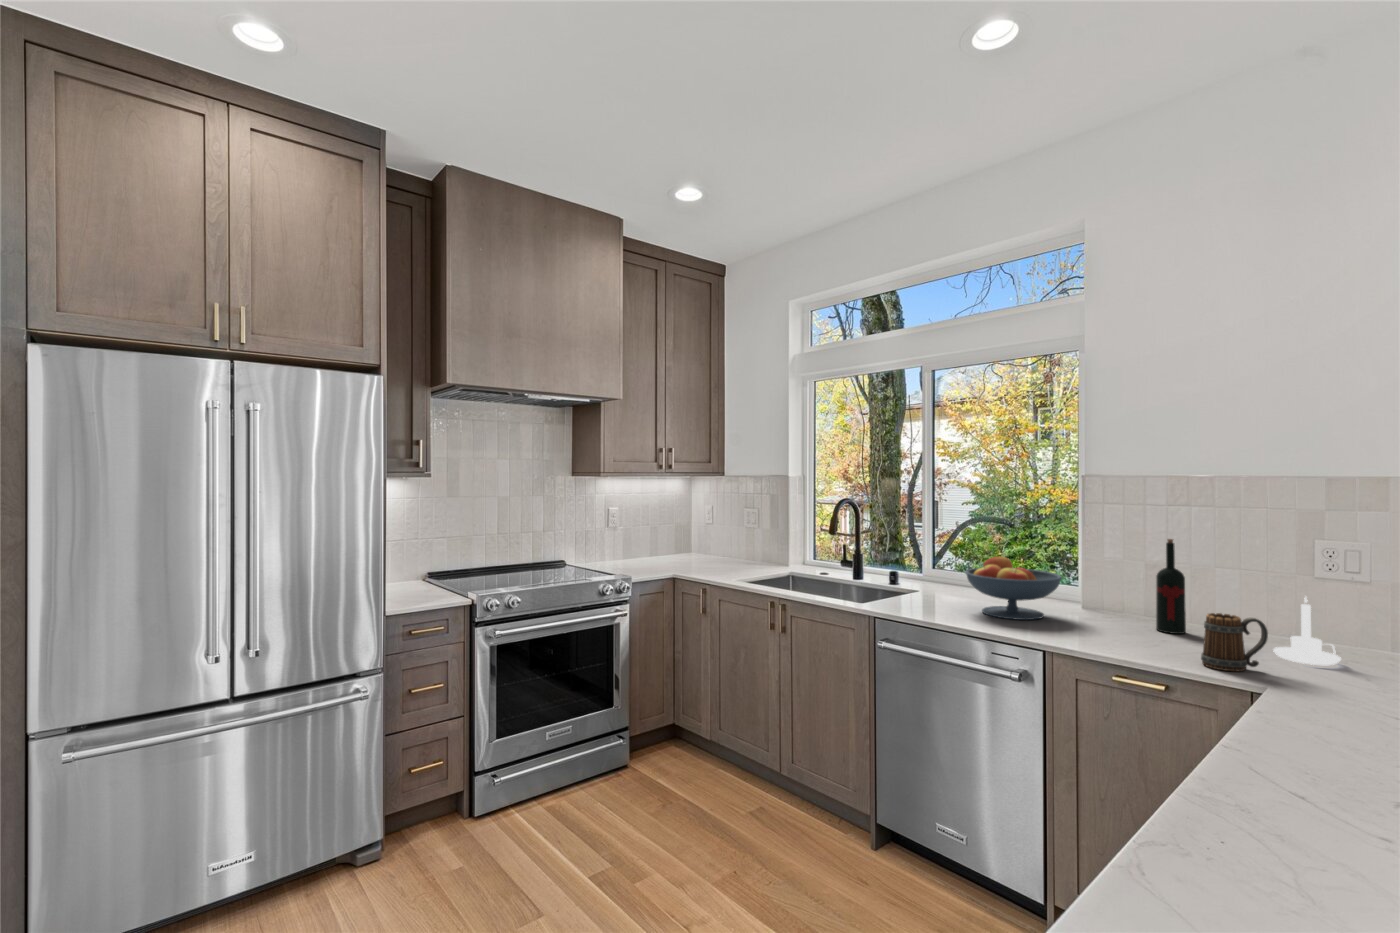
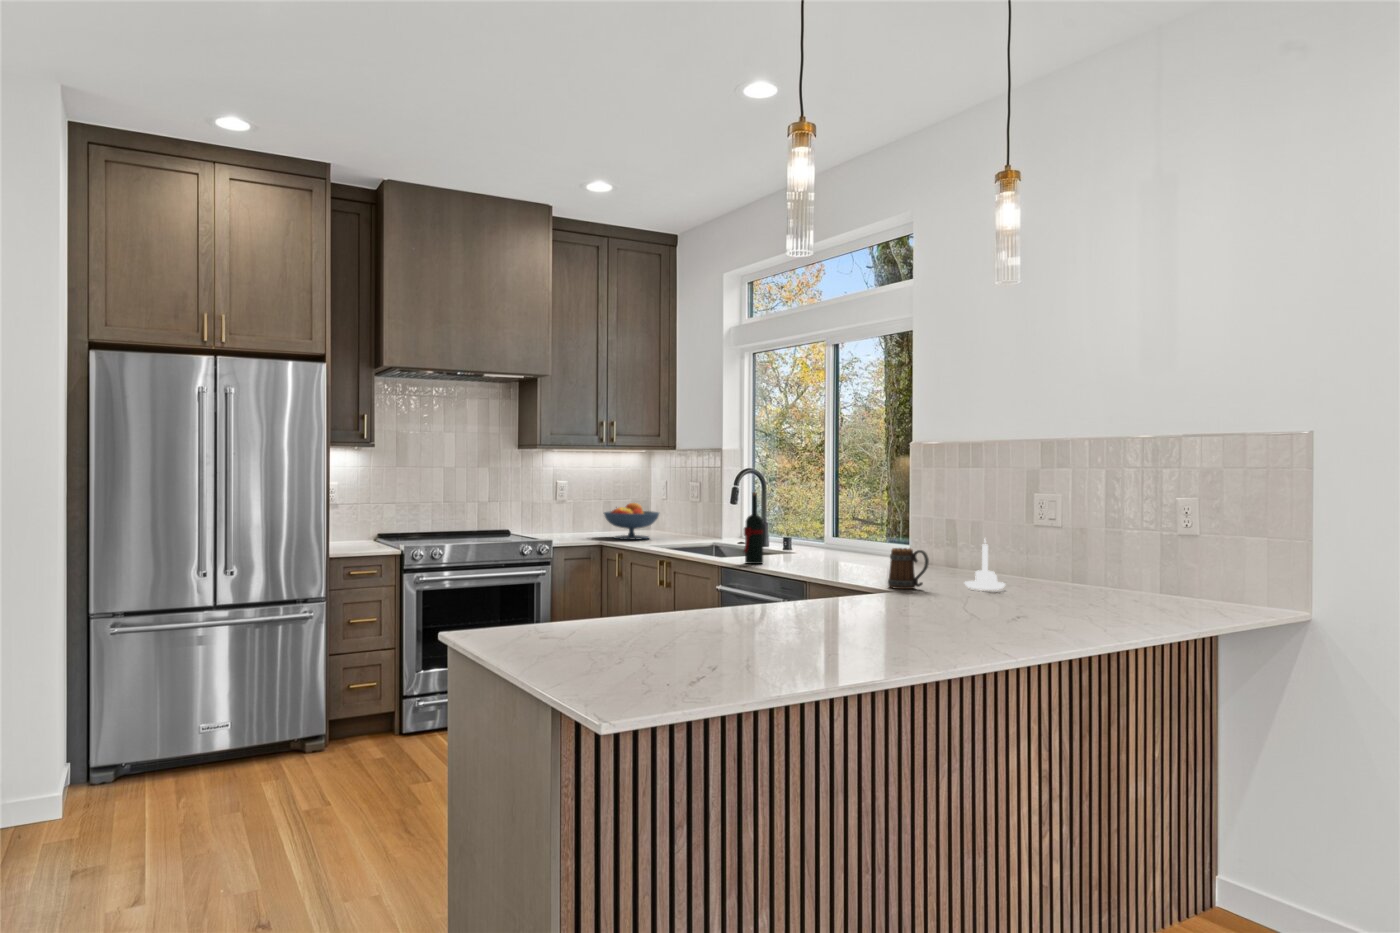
wine bottle: present [1156,539,1186,634] -> present [744,492,763,564]
fruit bowl: present [965,557,1062,620] -> present [604,503,659,540]

